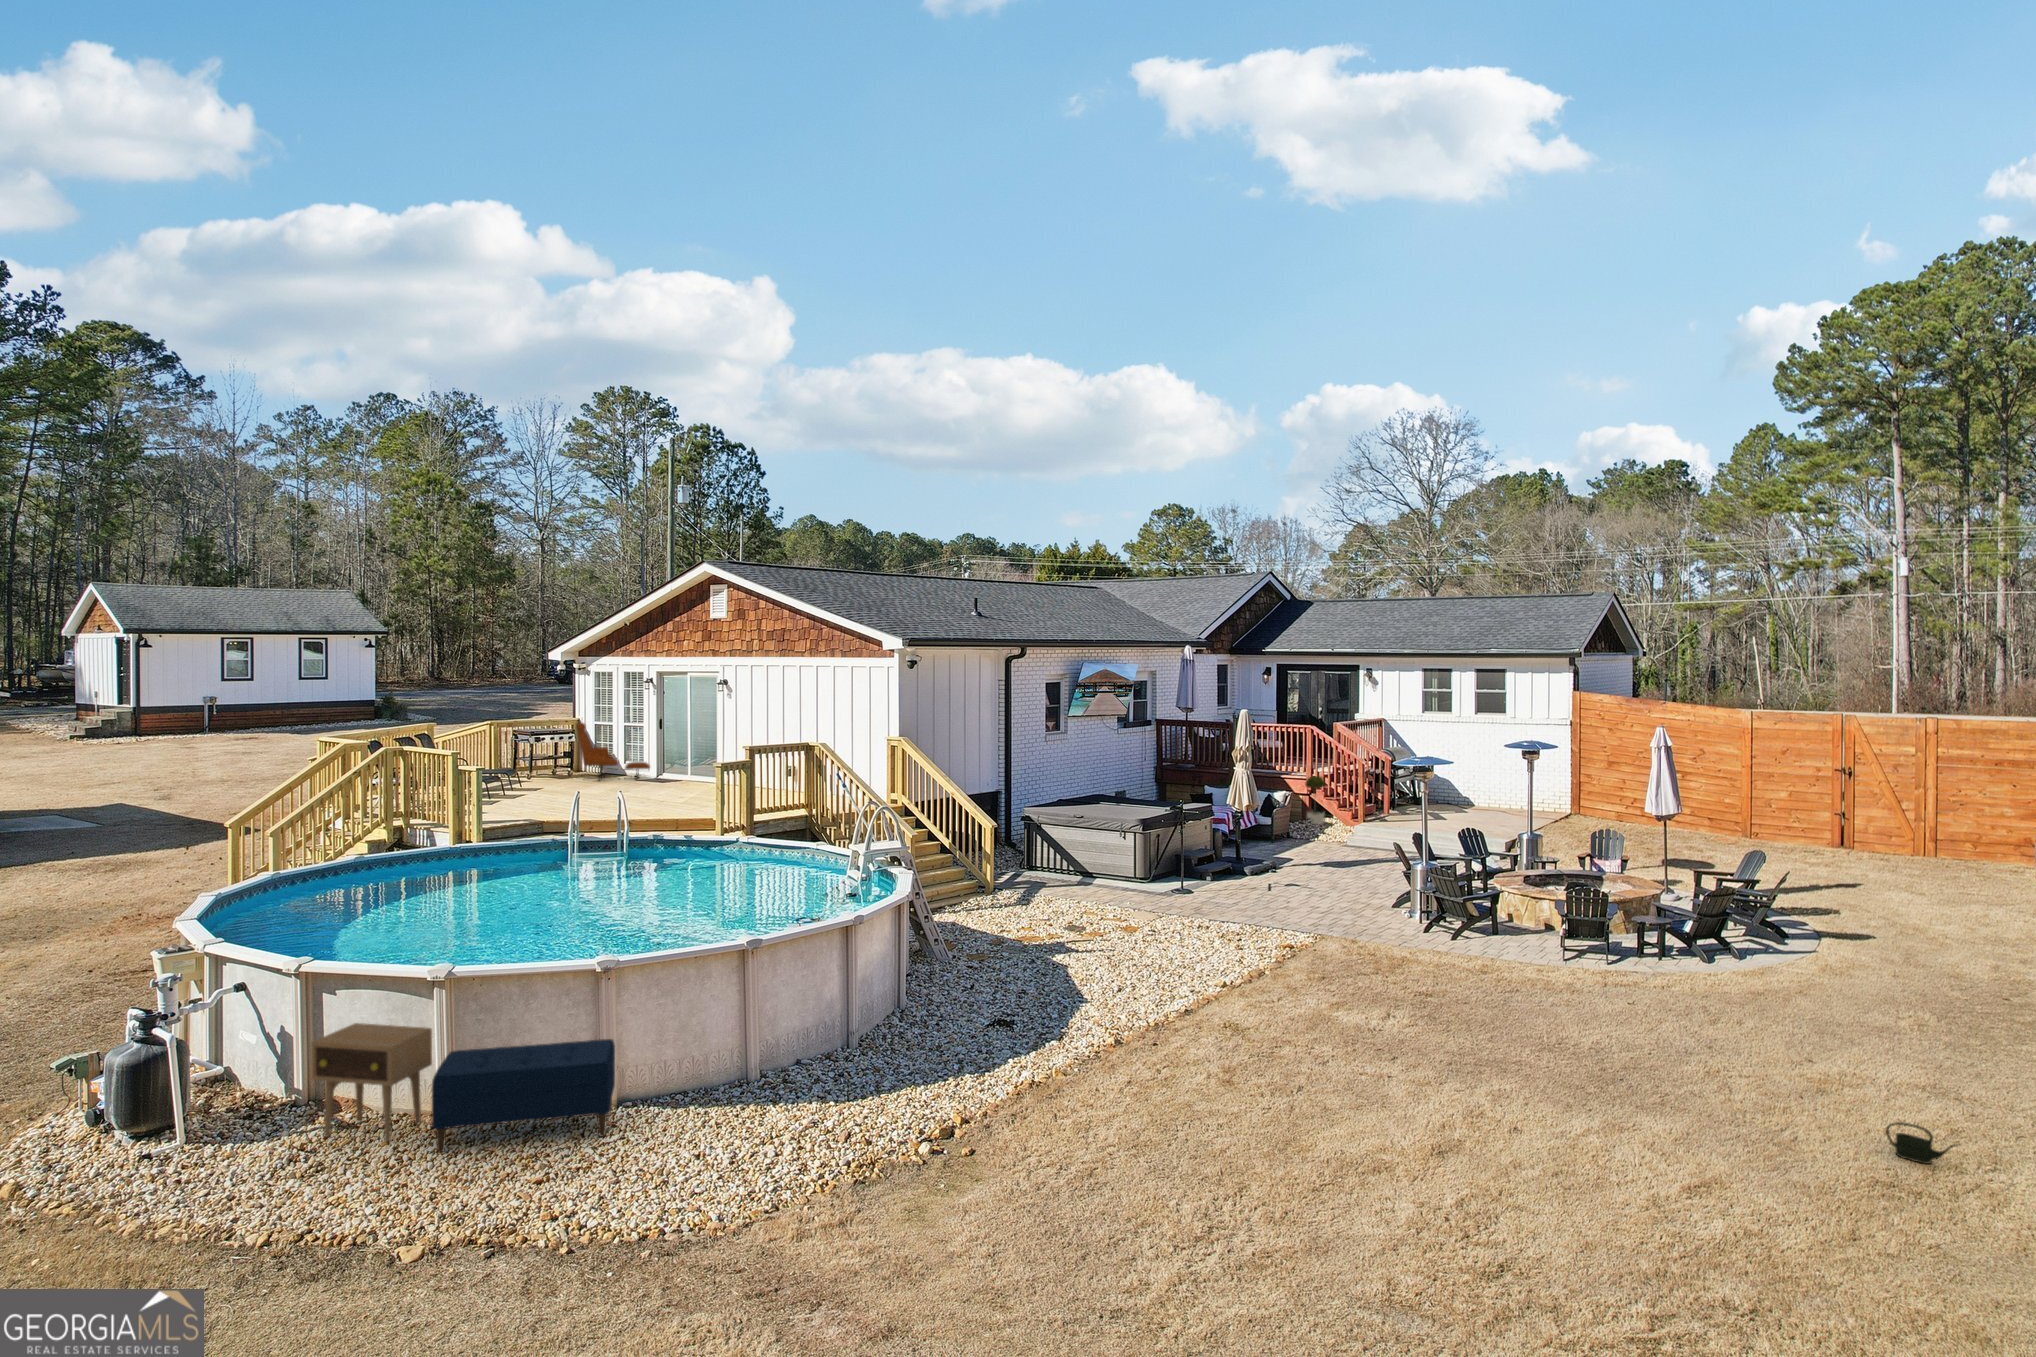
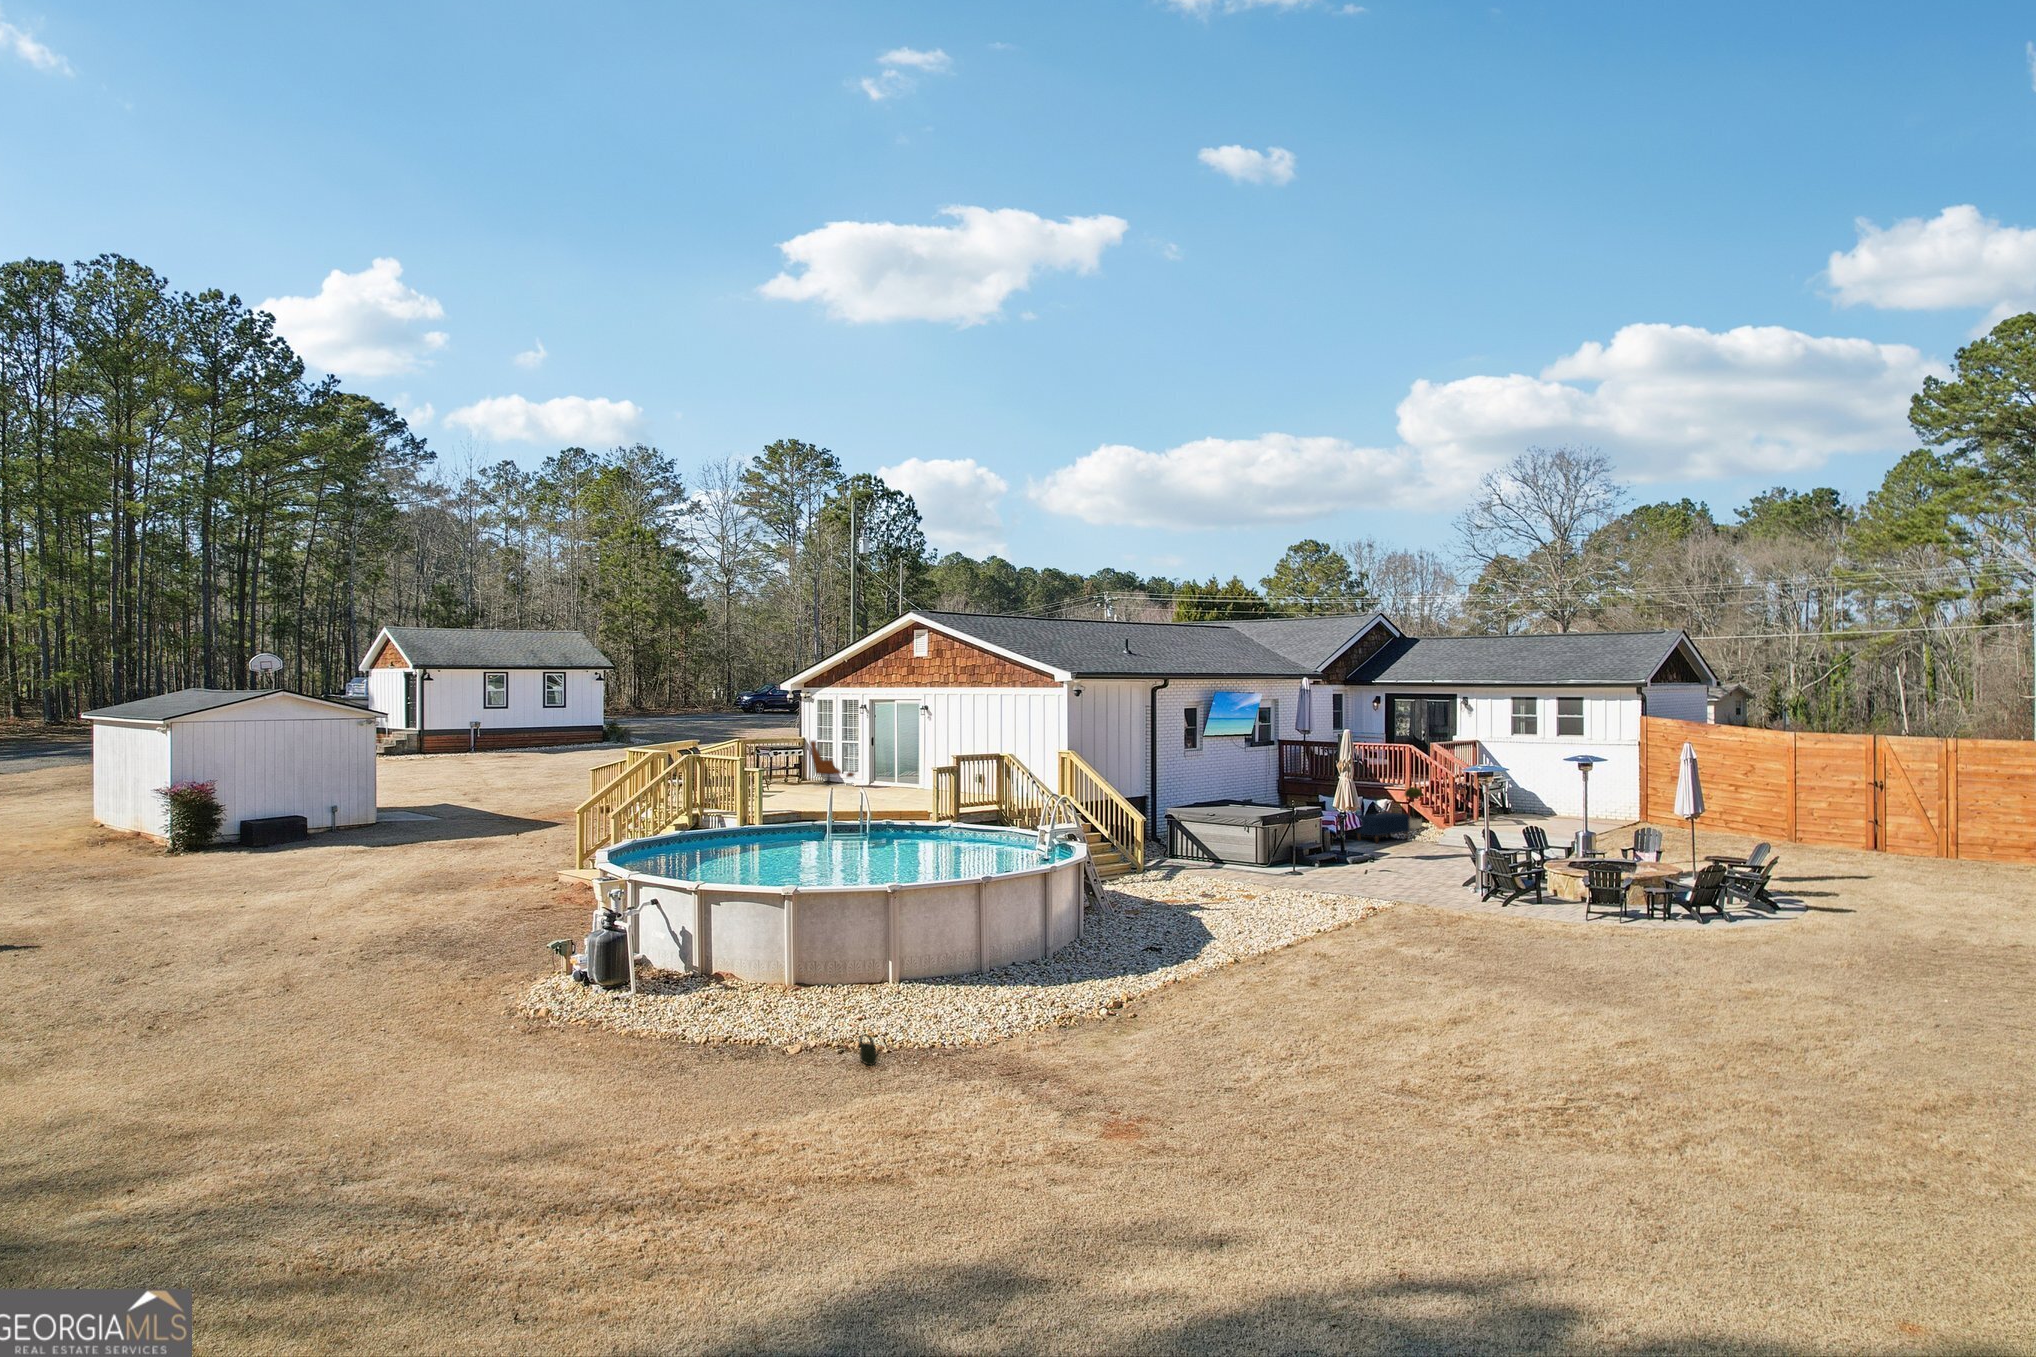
side table: present [311,1023,432,1142] -> none [711,922,782,996]
bench: present [432,1039,615,1152] -> present [1357,812,1410,843]
watering can: present [1886,1122,1956,1164] -> present [859,1034,879,1065]

